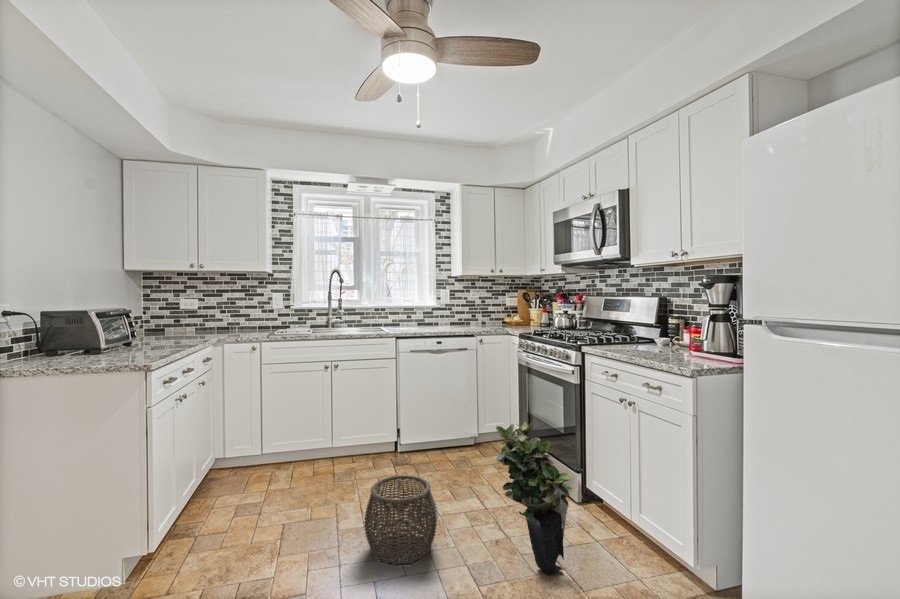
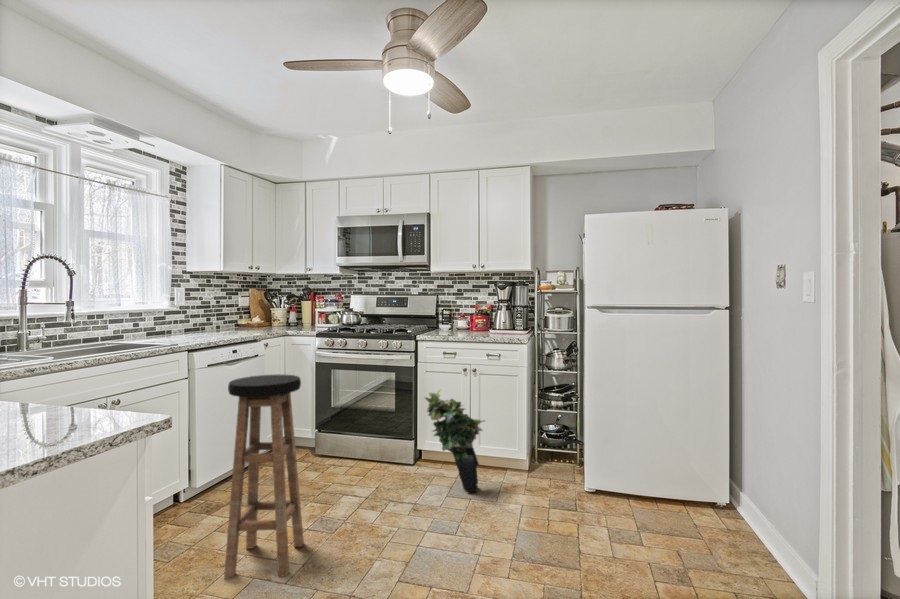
bar stool: none [301,369,362,537] -> present [224,374,304,578]
woven basket: present [364,475,437,565] -> none [341,463,413,548]

